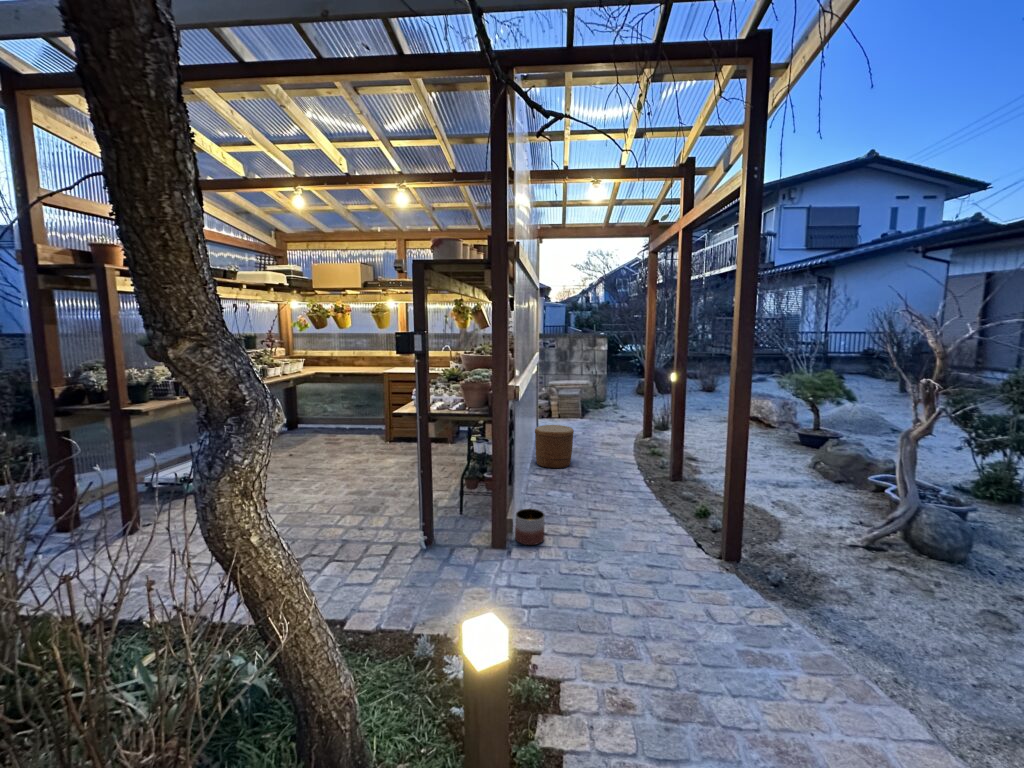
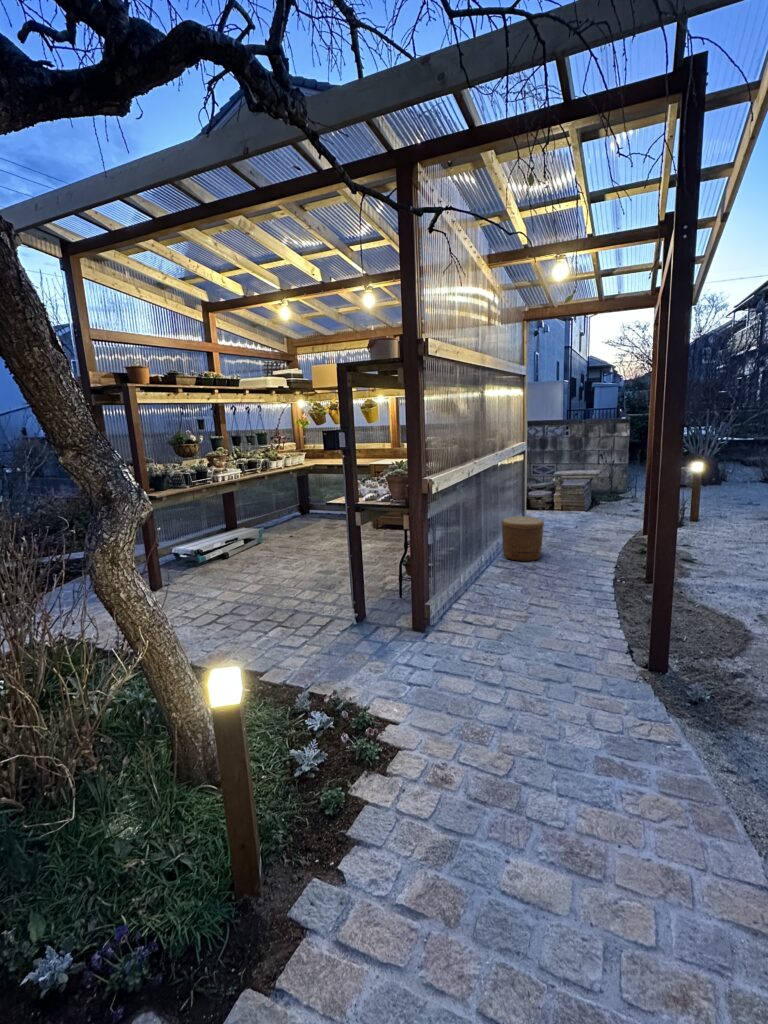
planter: present [515,509,544,545] -> none [436,597,465,631]

